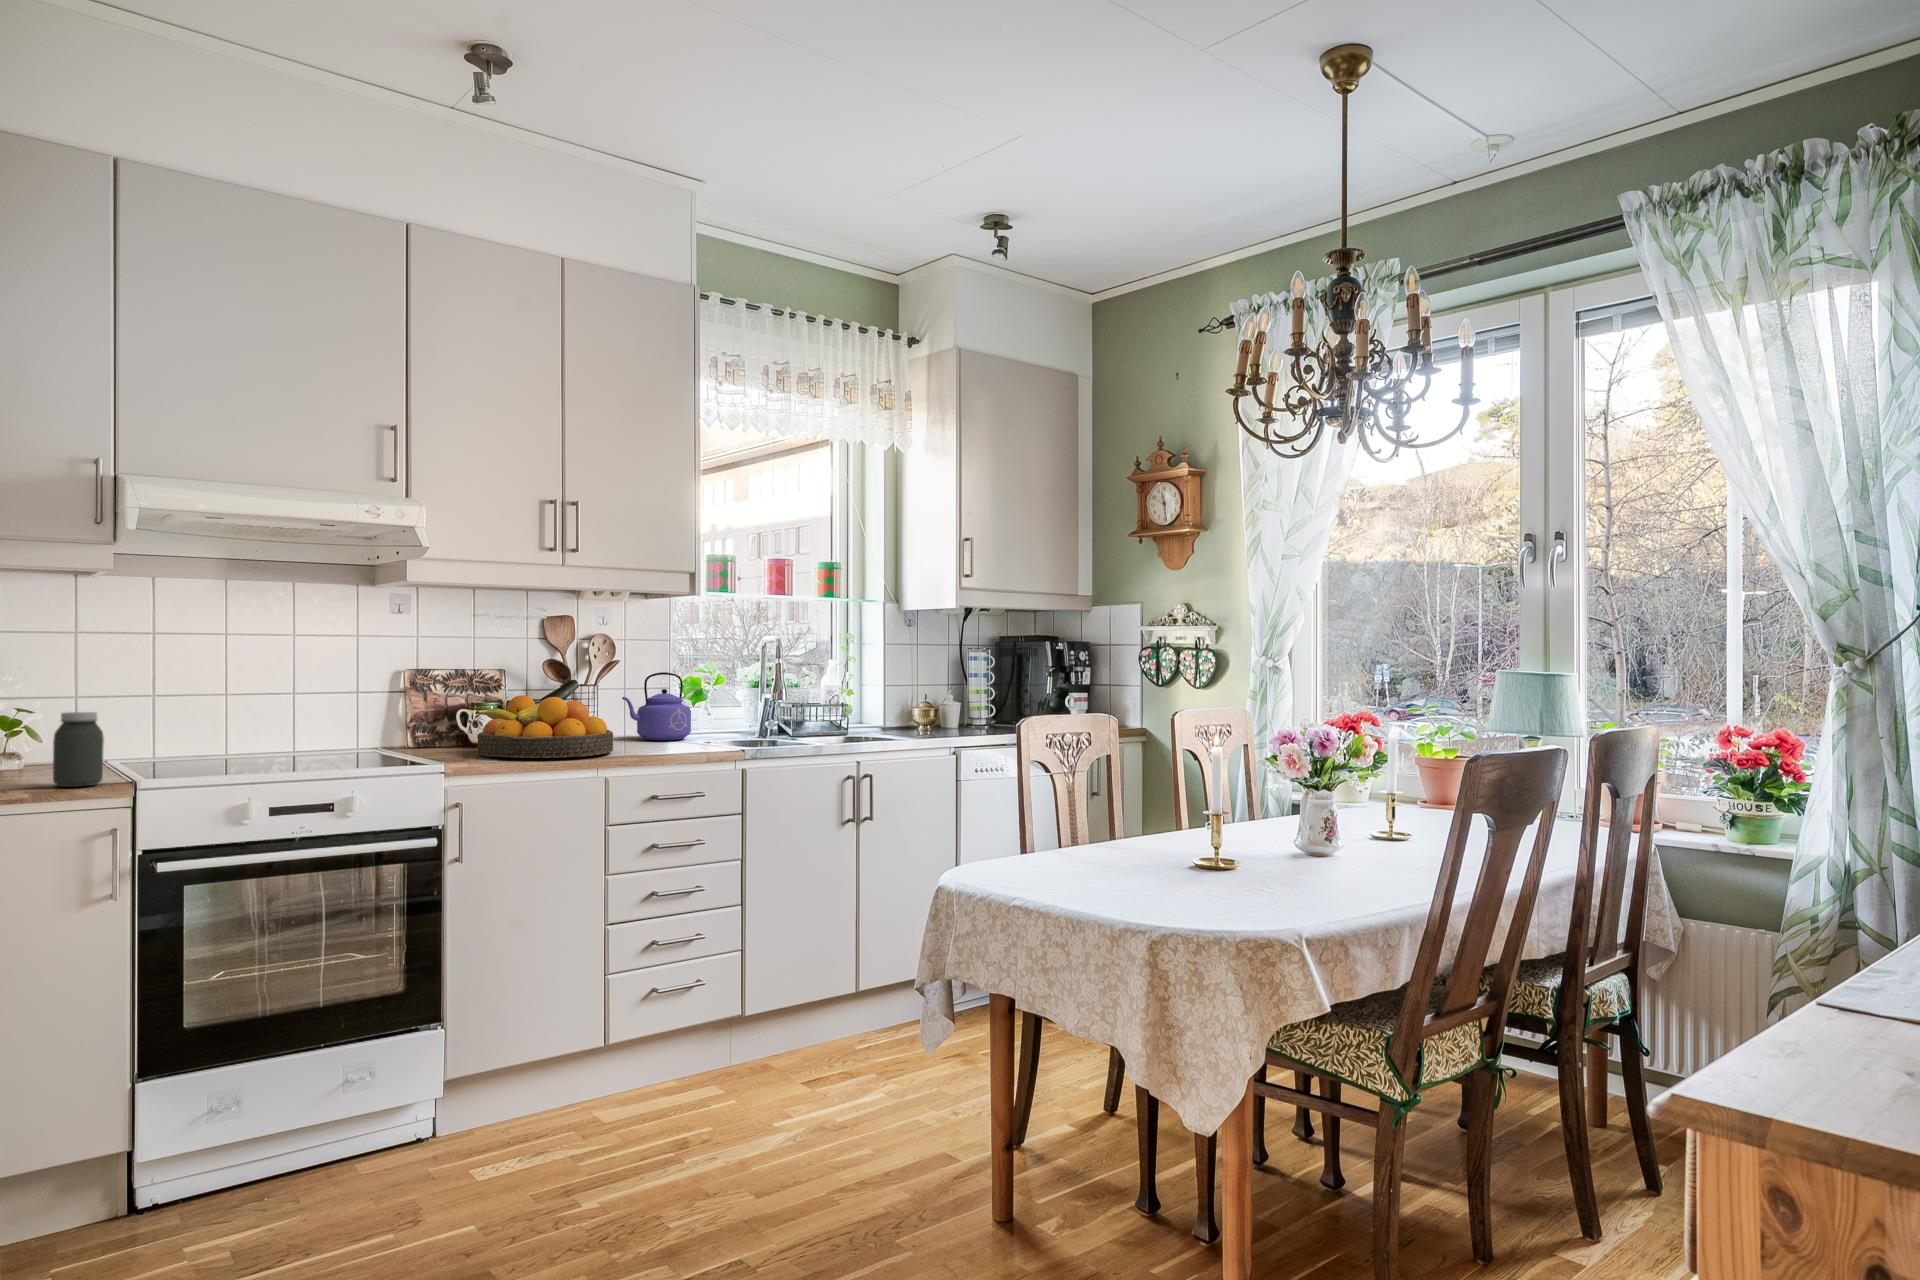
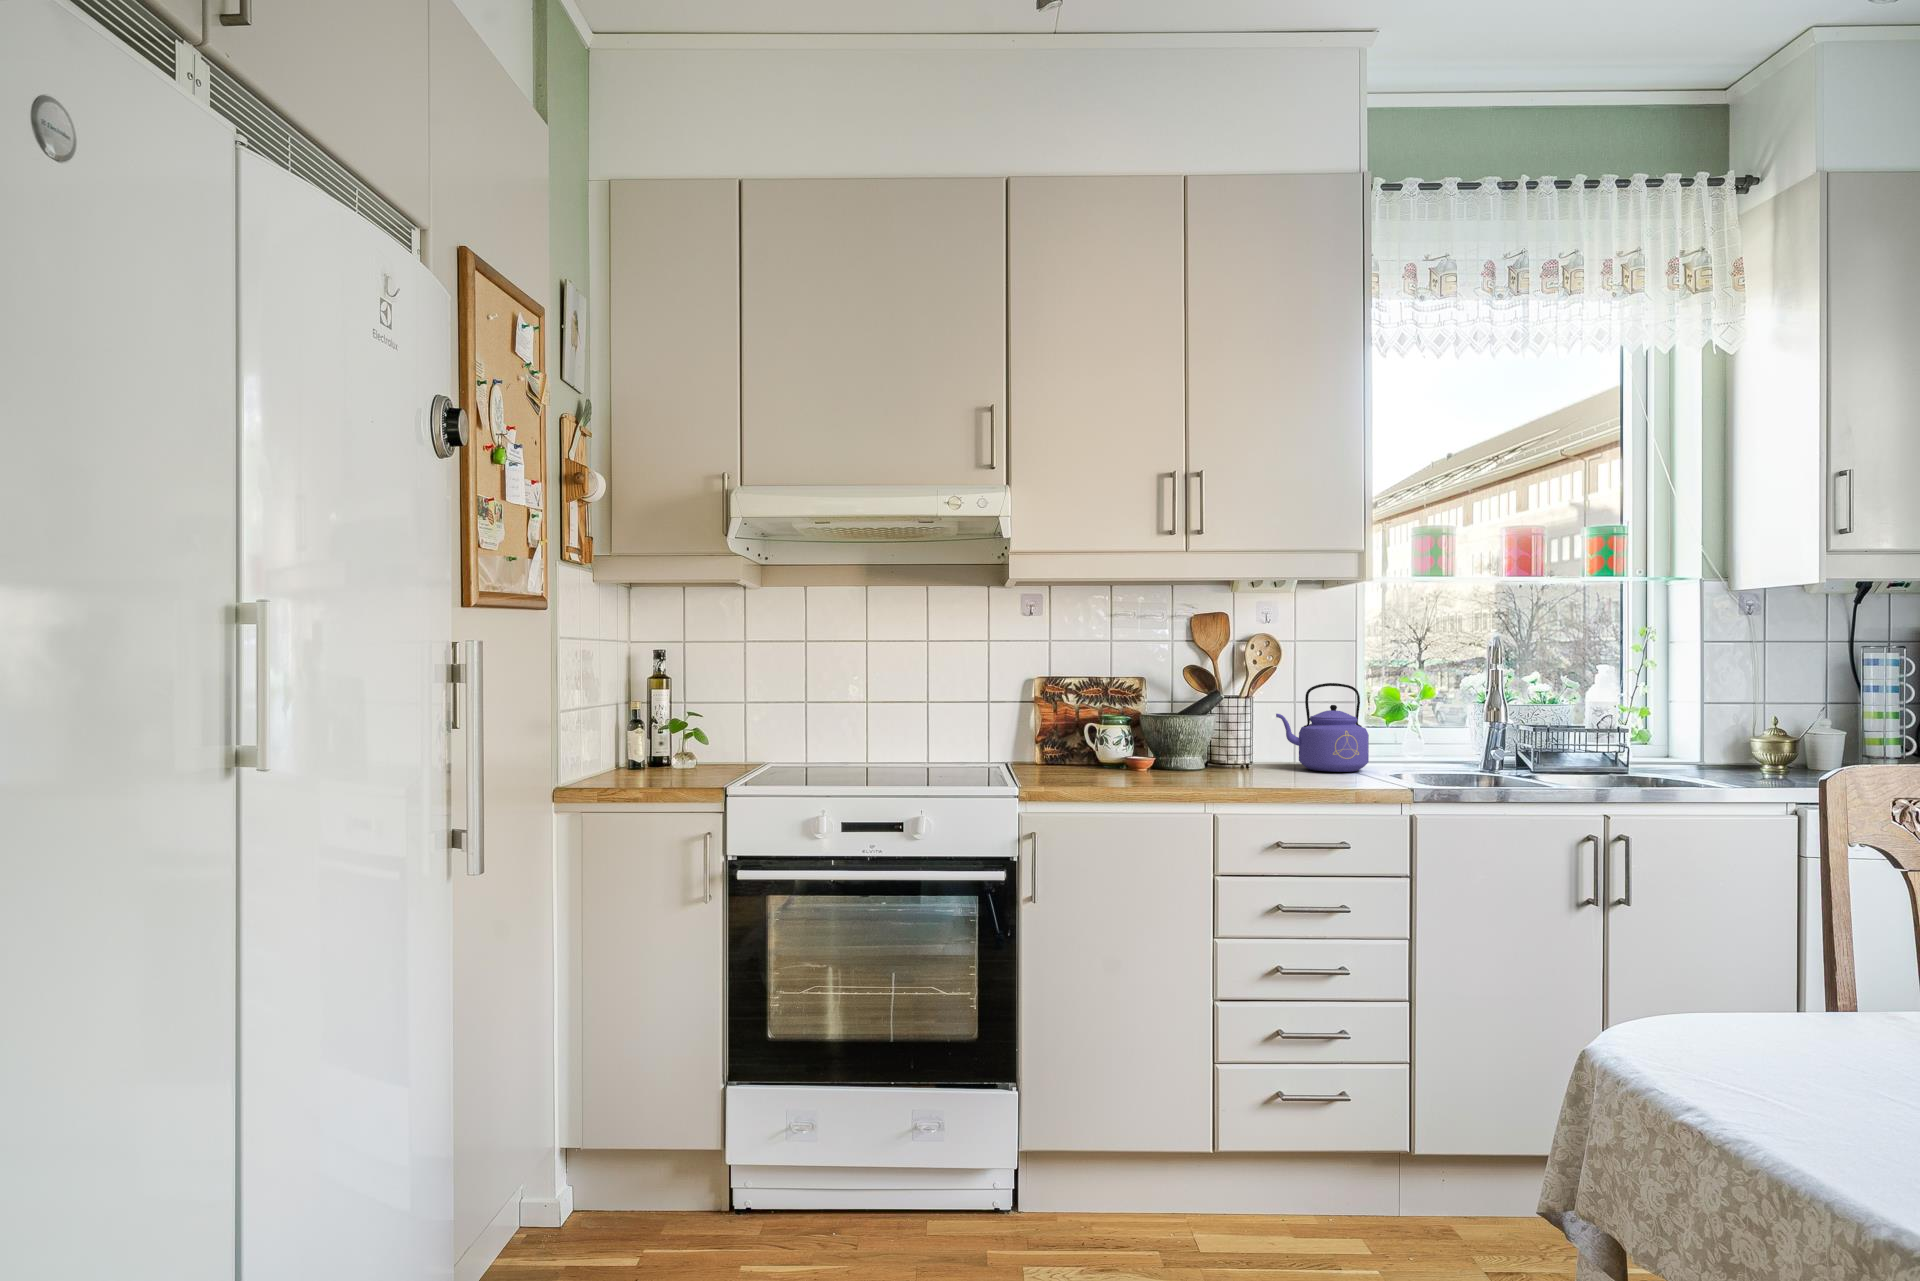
fruit bowl: present [475,695,613,758] -> none [1080,710,1237,787]
jar: present [53,712,104,787] -> none [669,717,708,788]

